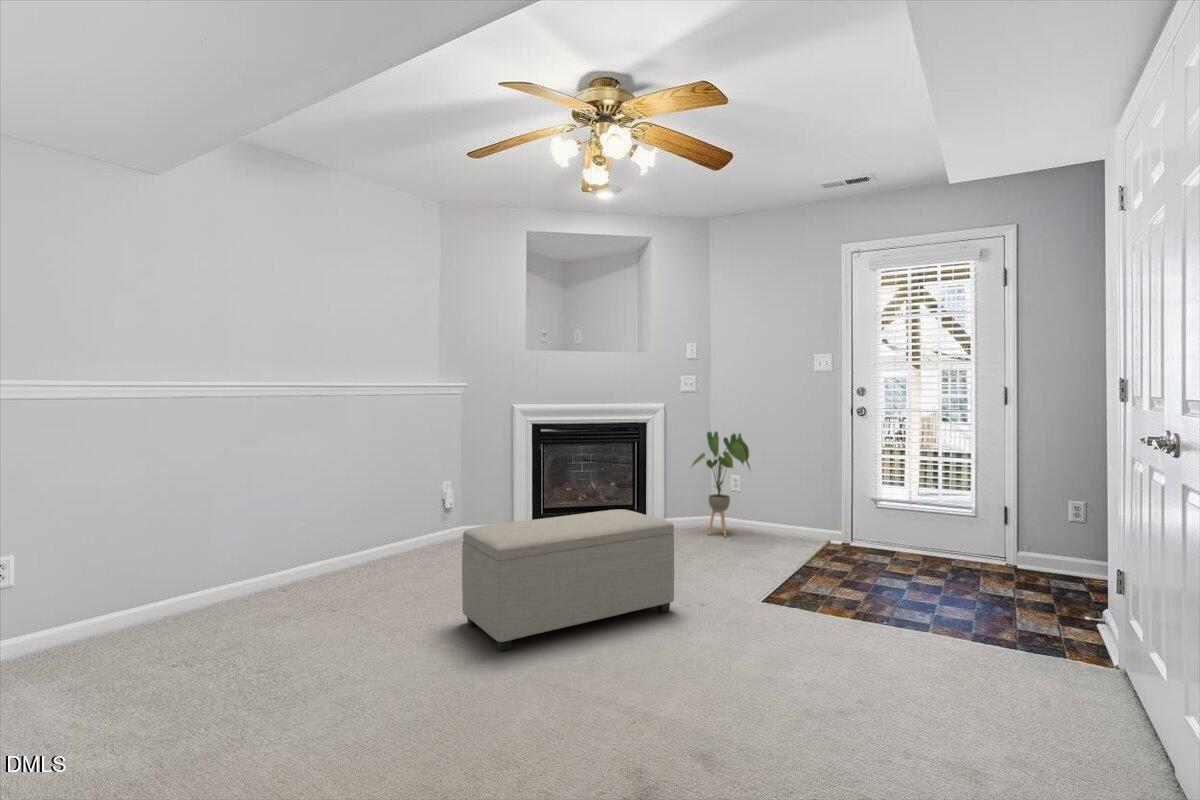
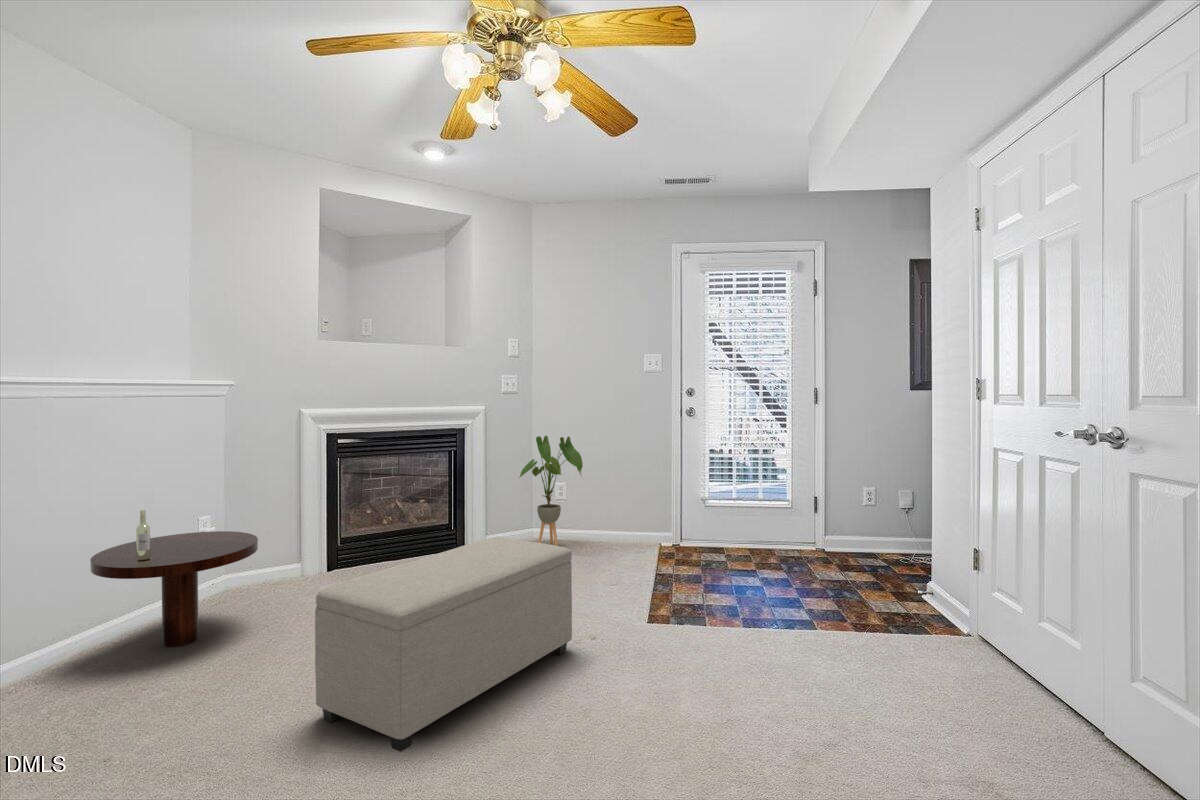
coffee table: none [361,470,465,568] -> present [90,510,258,647]

